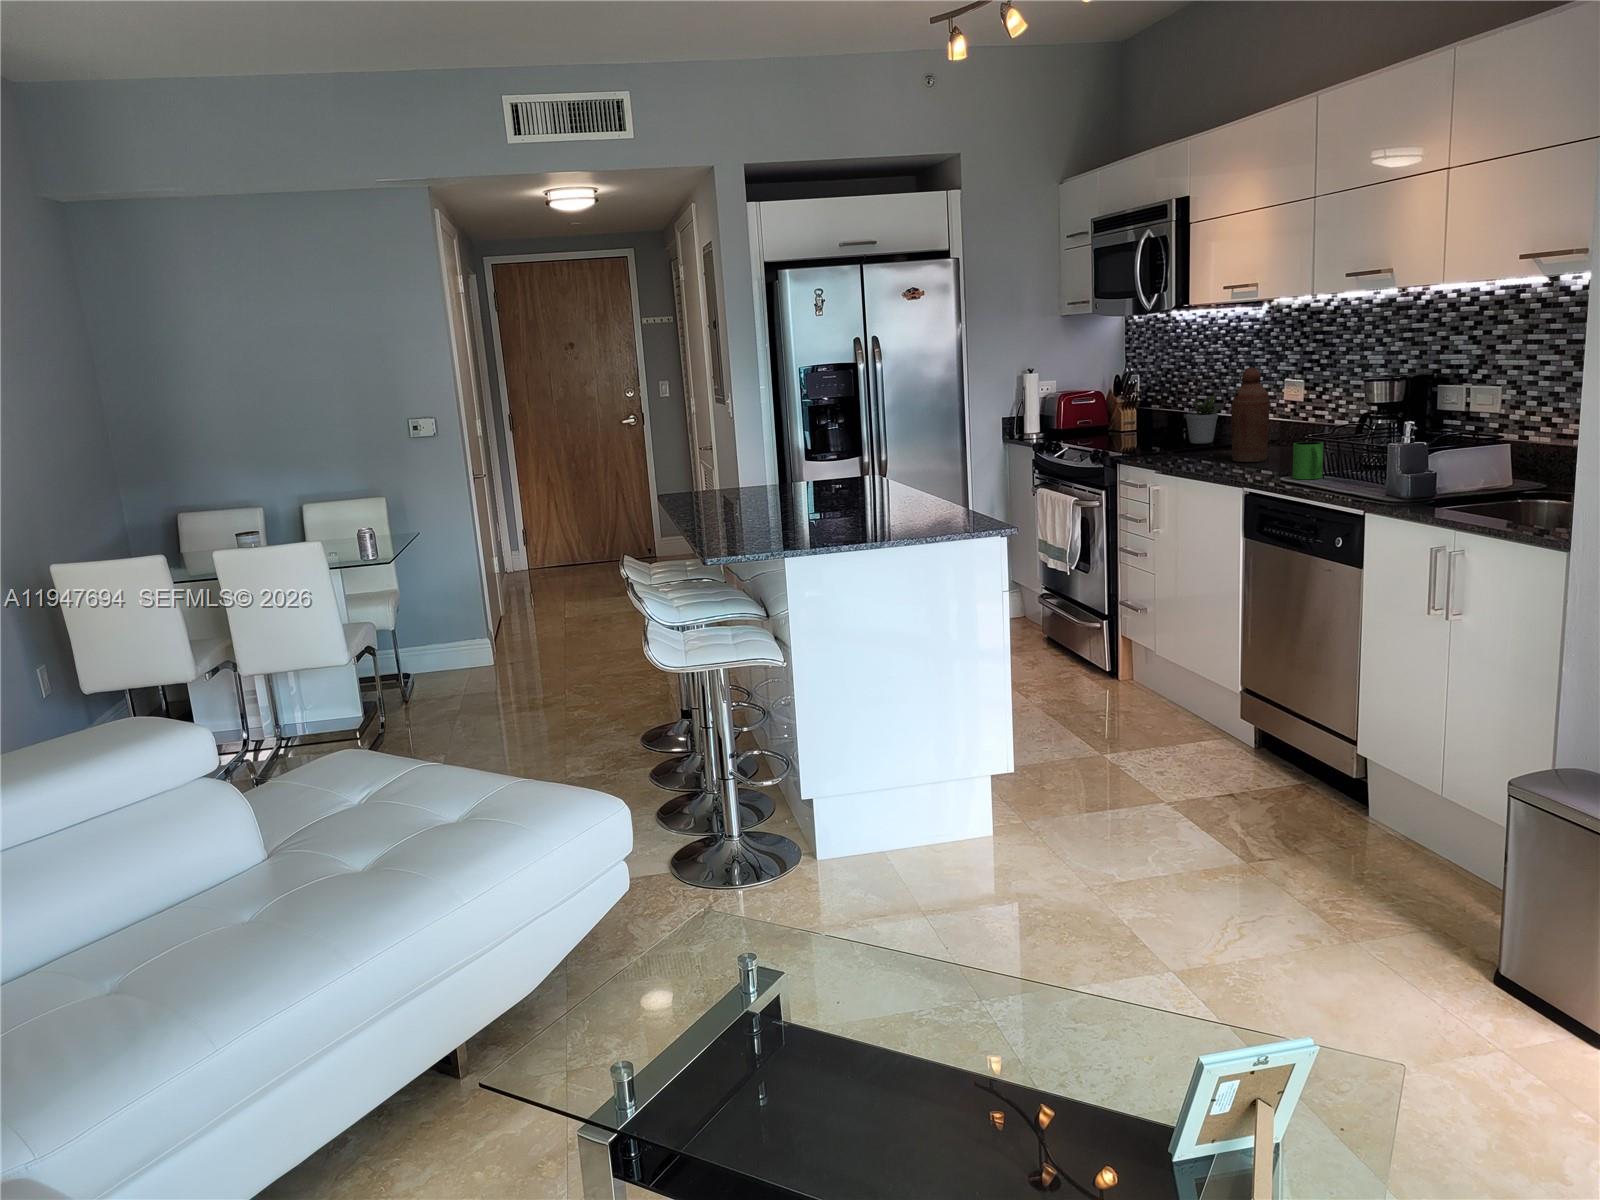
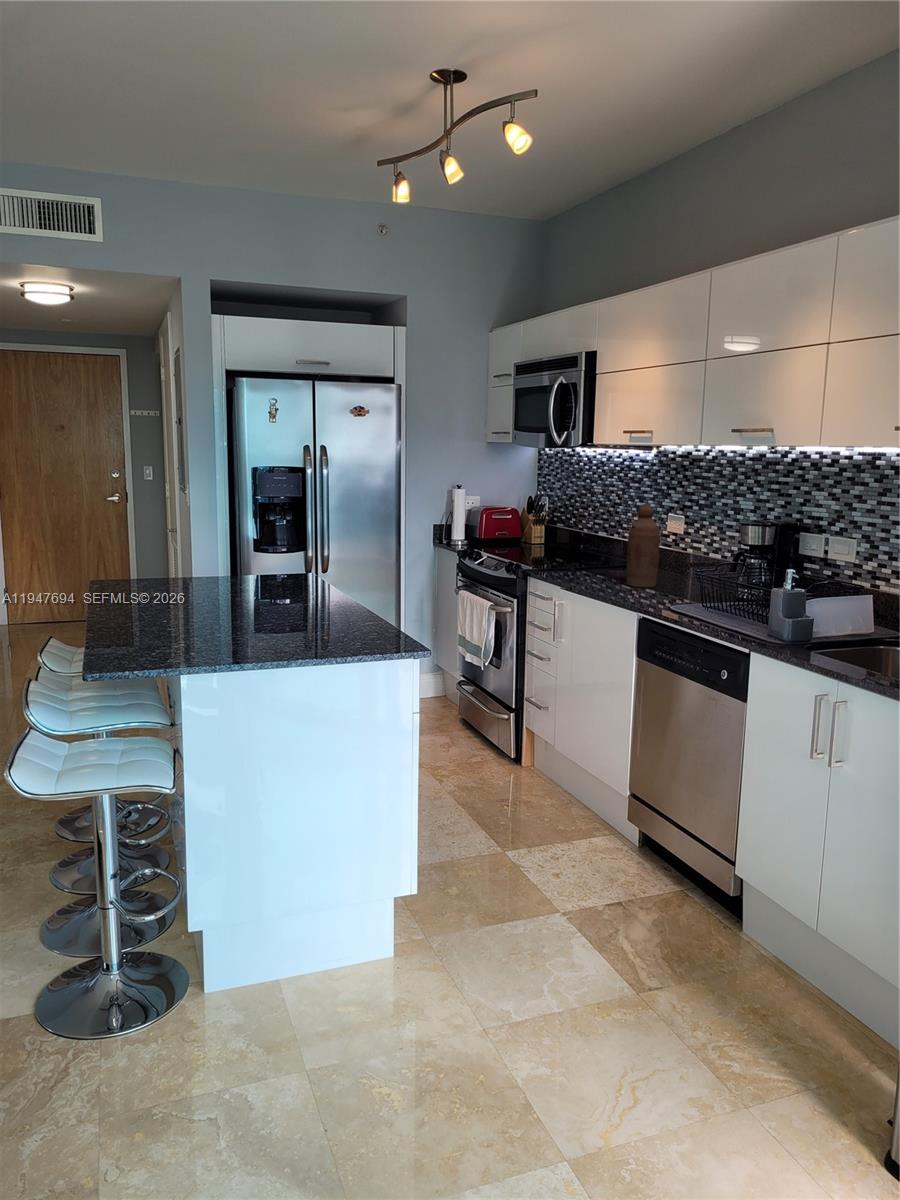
potted plant: present [1186,395,1218,444] -> none [586,520,615,563]
mug: present [1292,442,1323,479] -> none [682,577,710,612]

